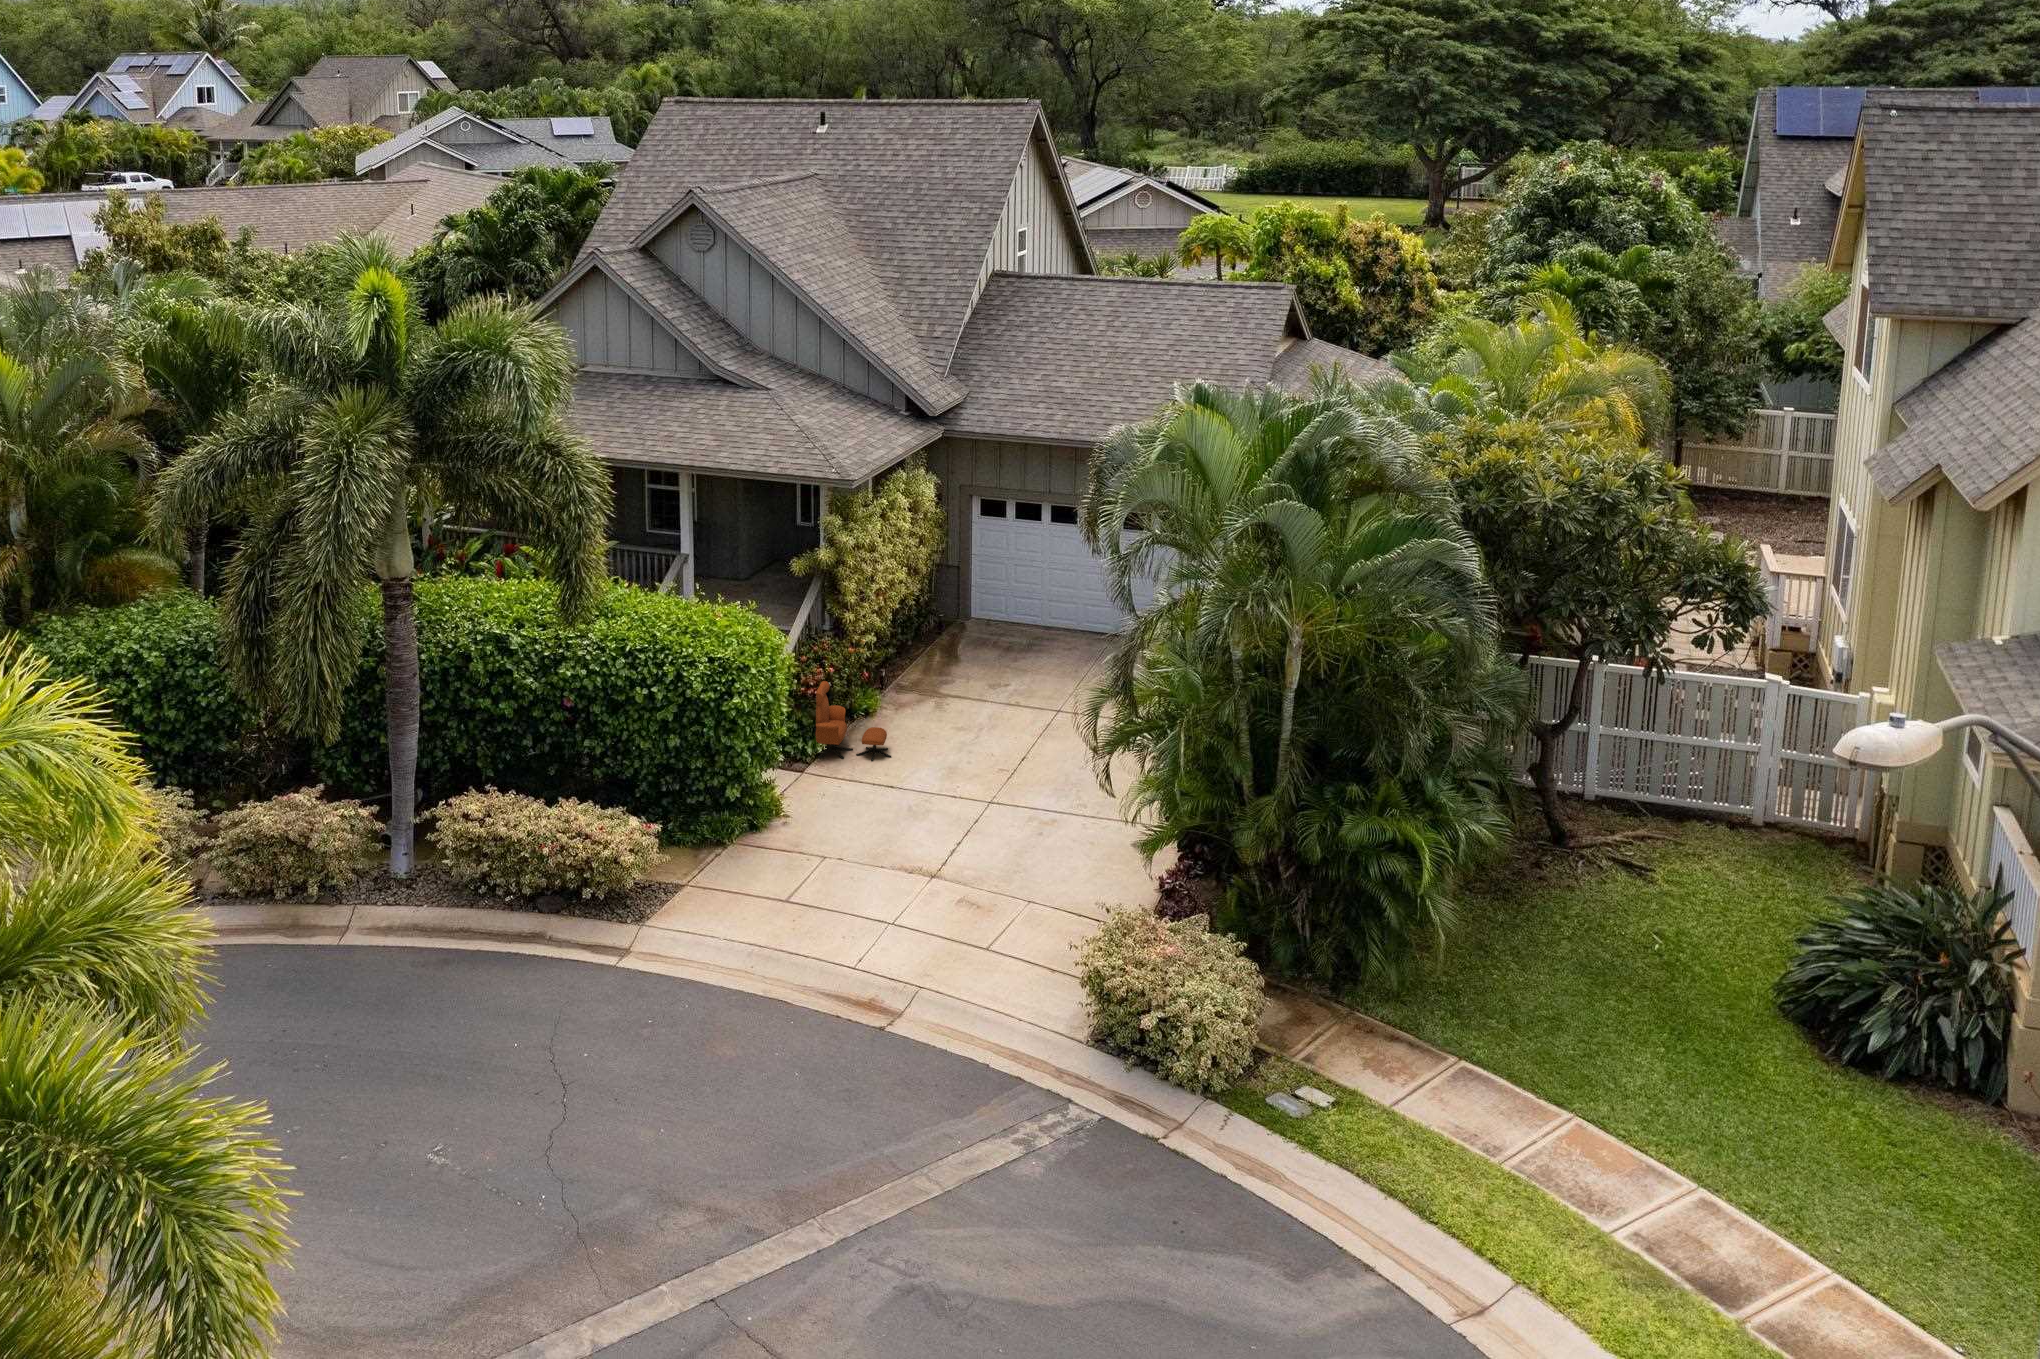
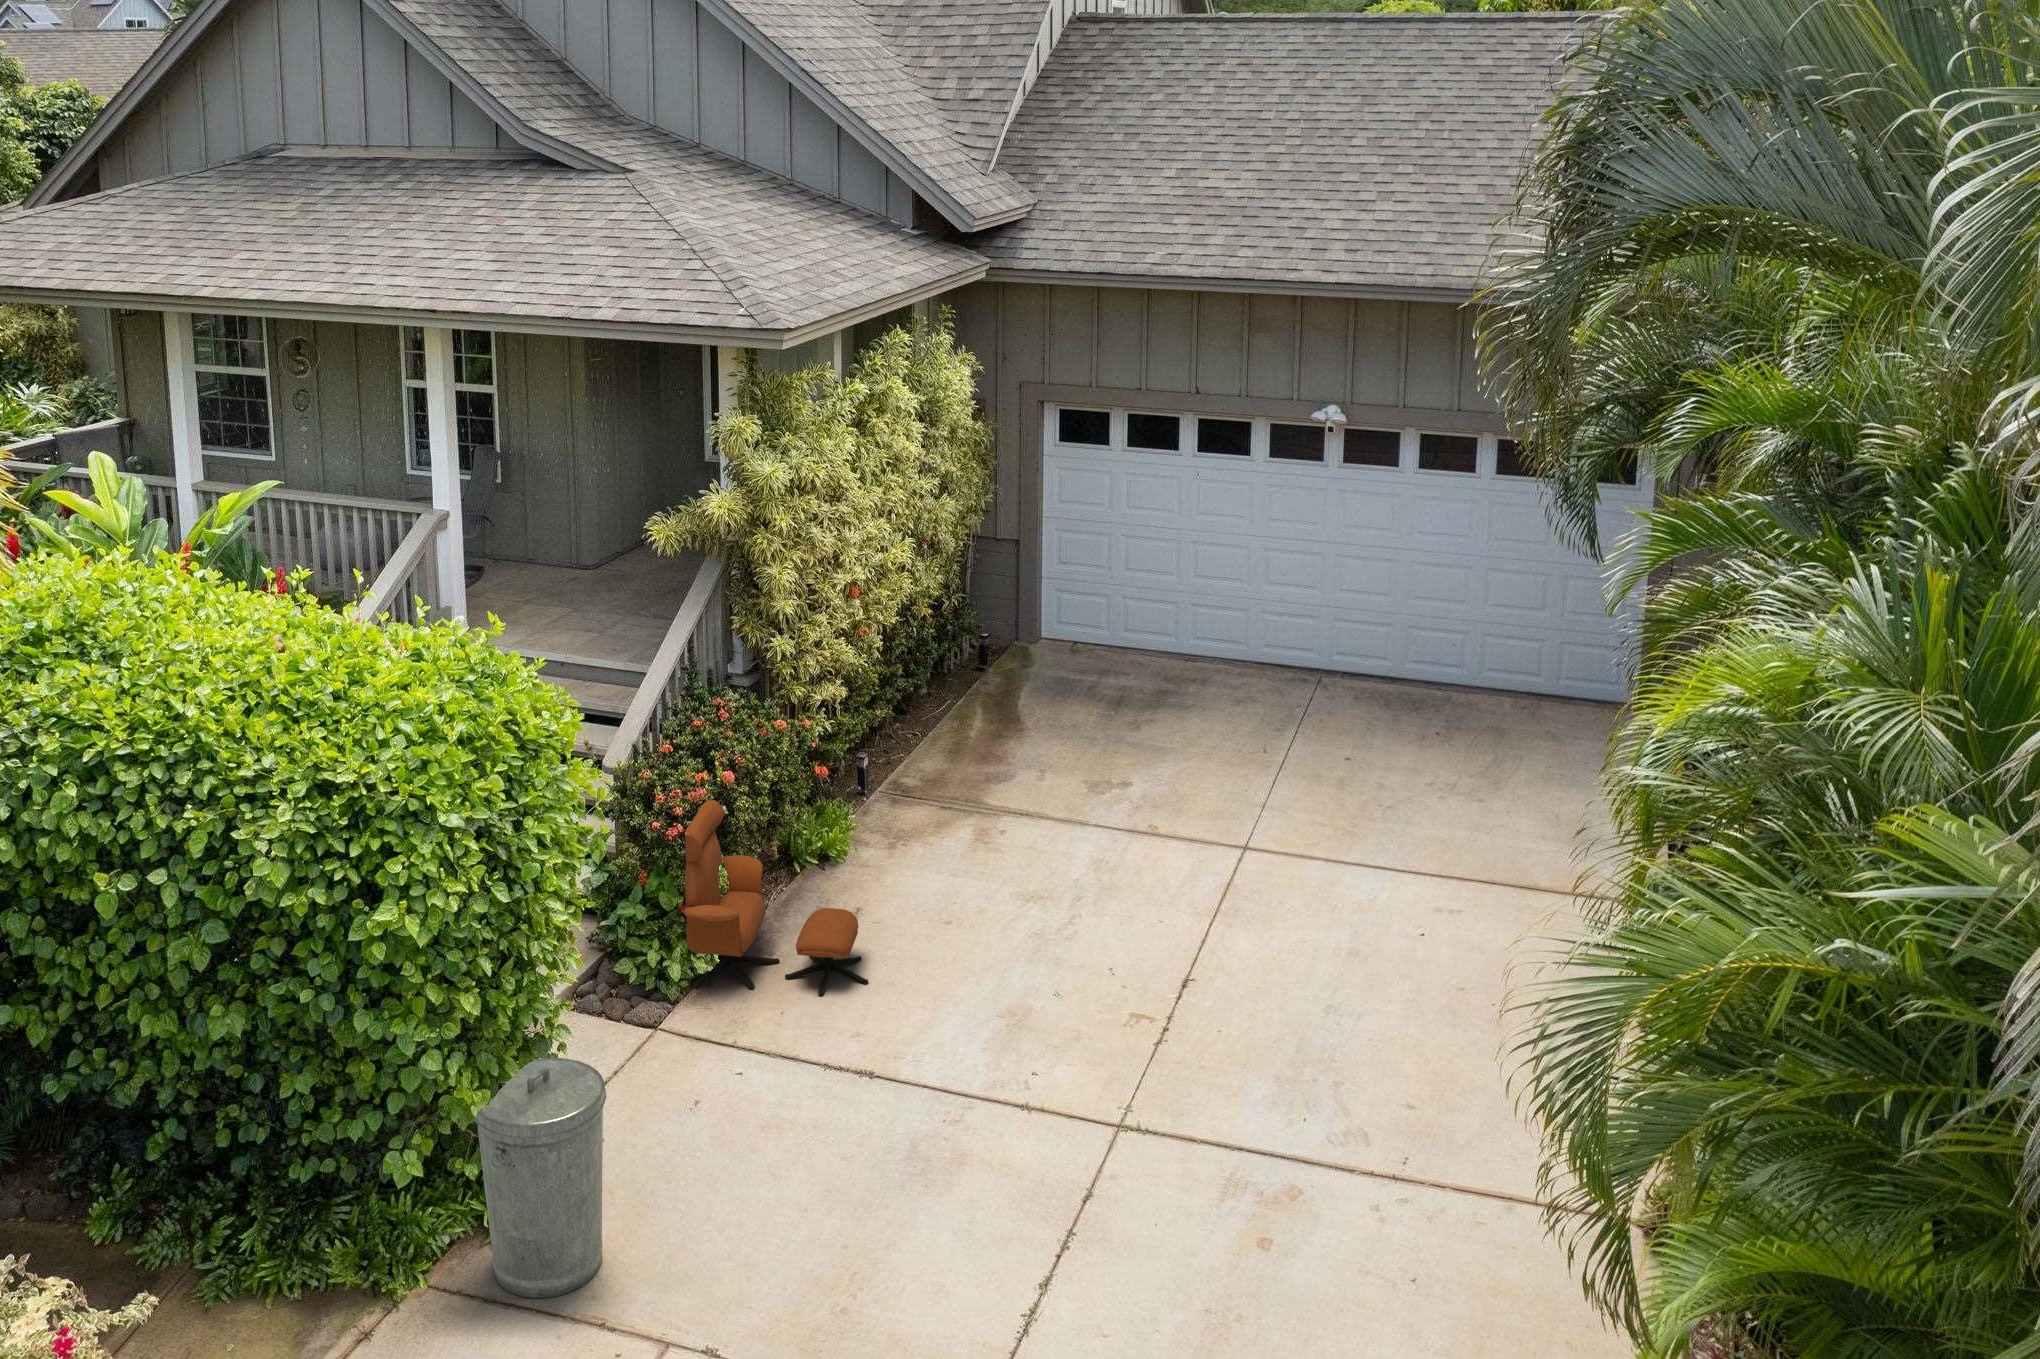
trash can: none [758,763,805,844] -> present [474,1058,606,1298]

